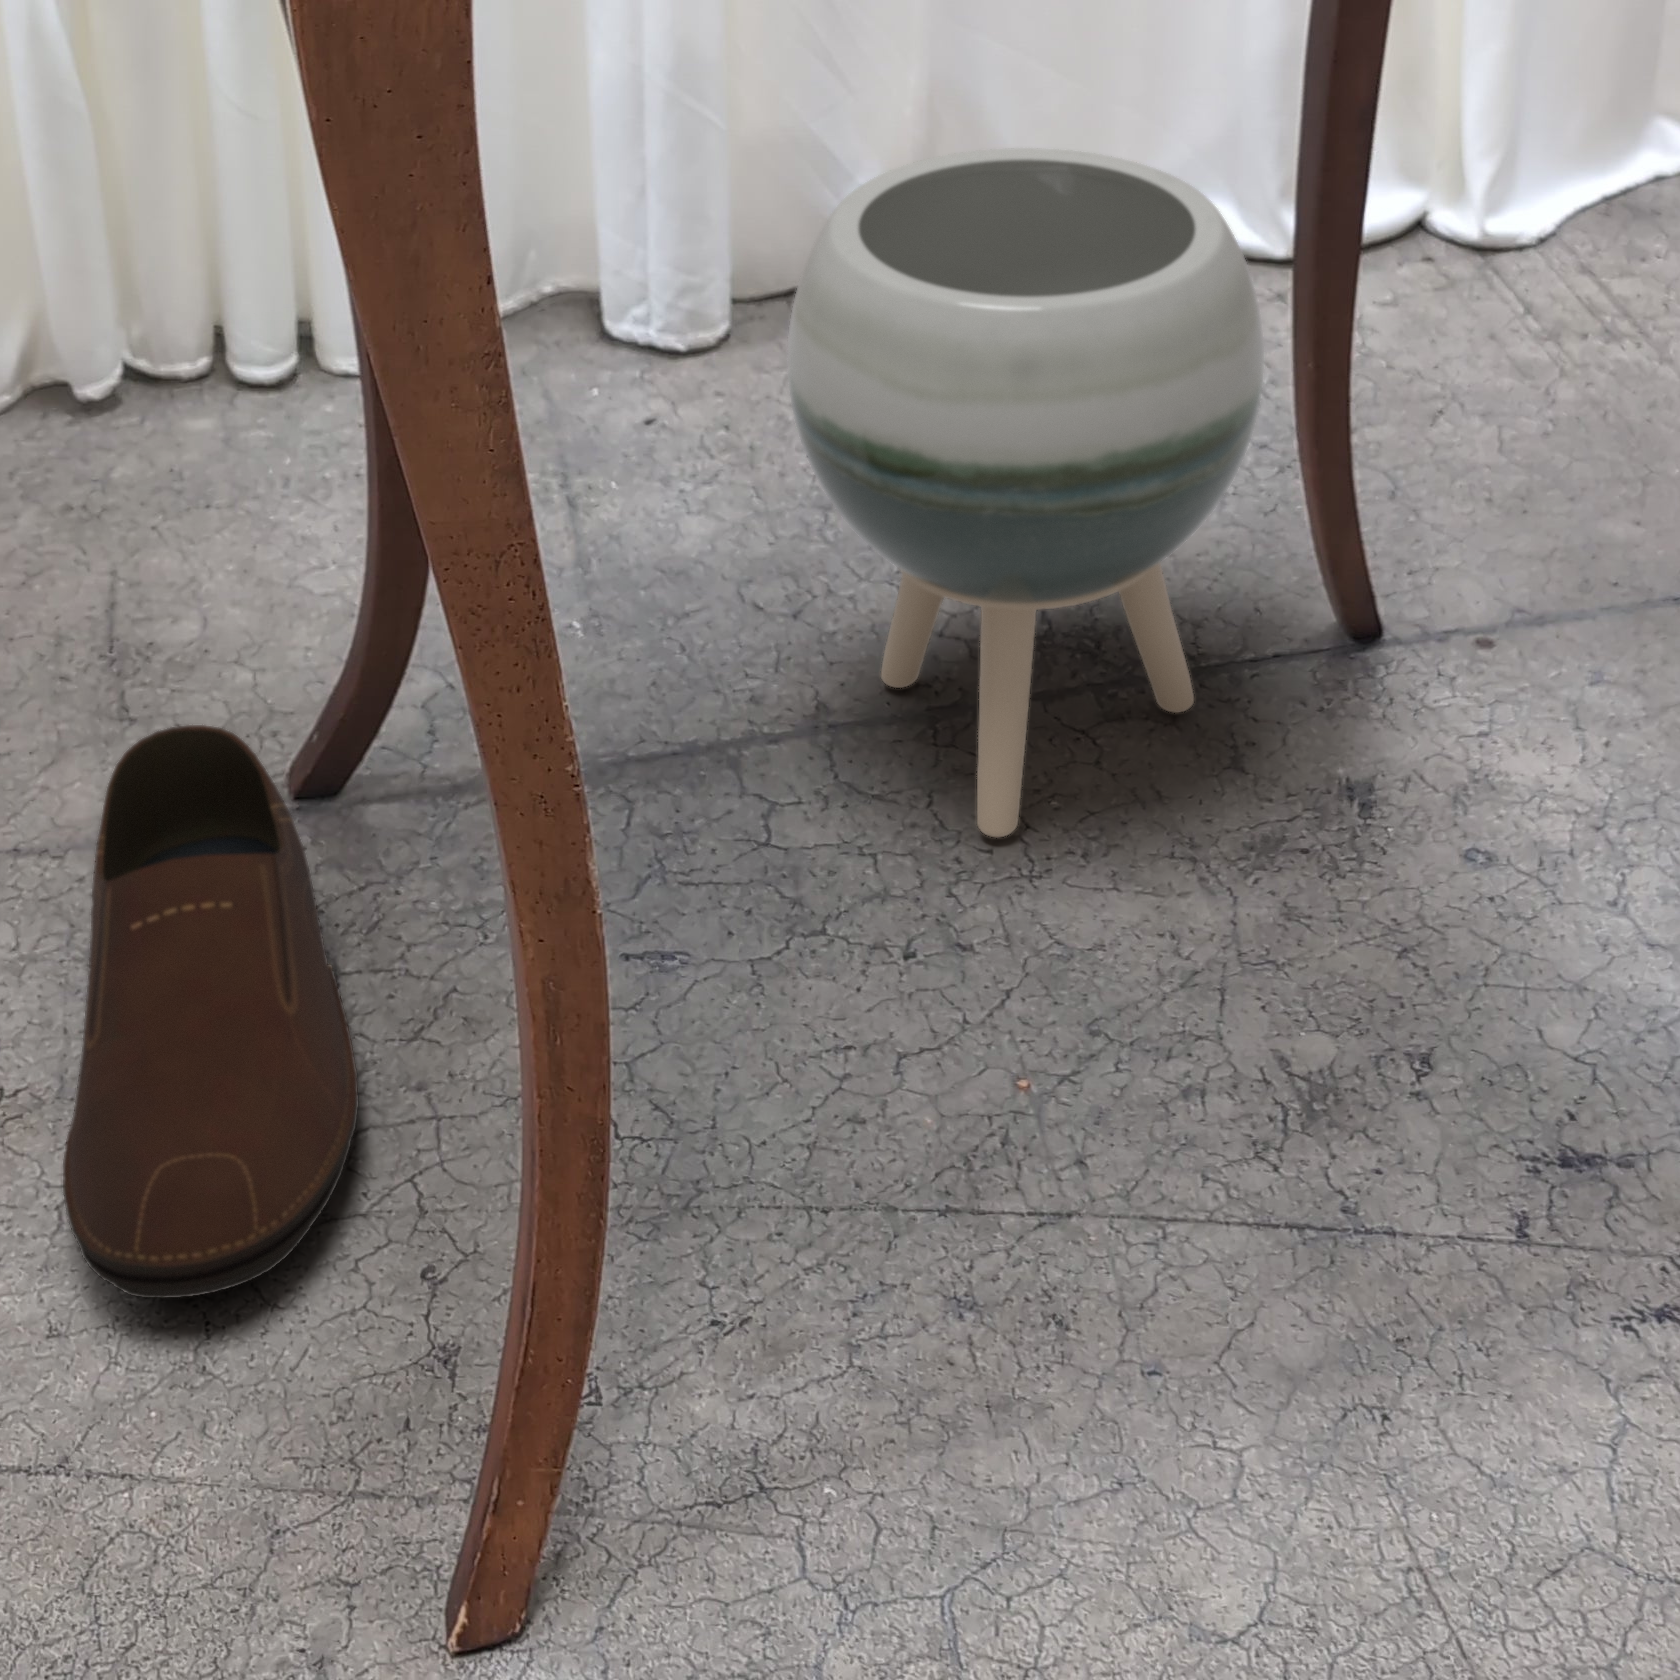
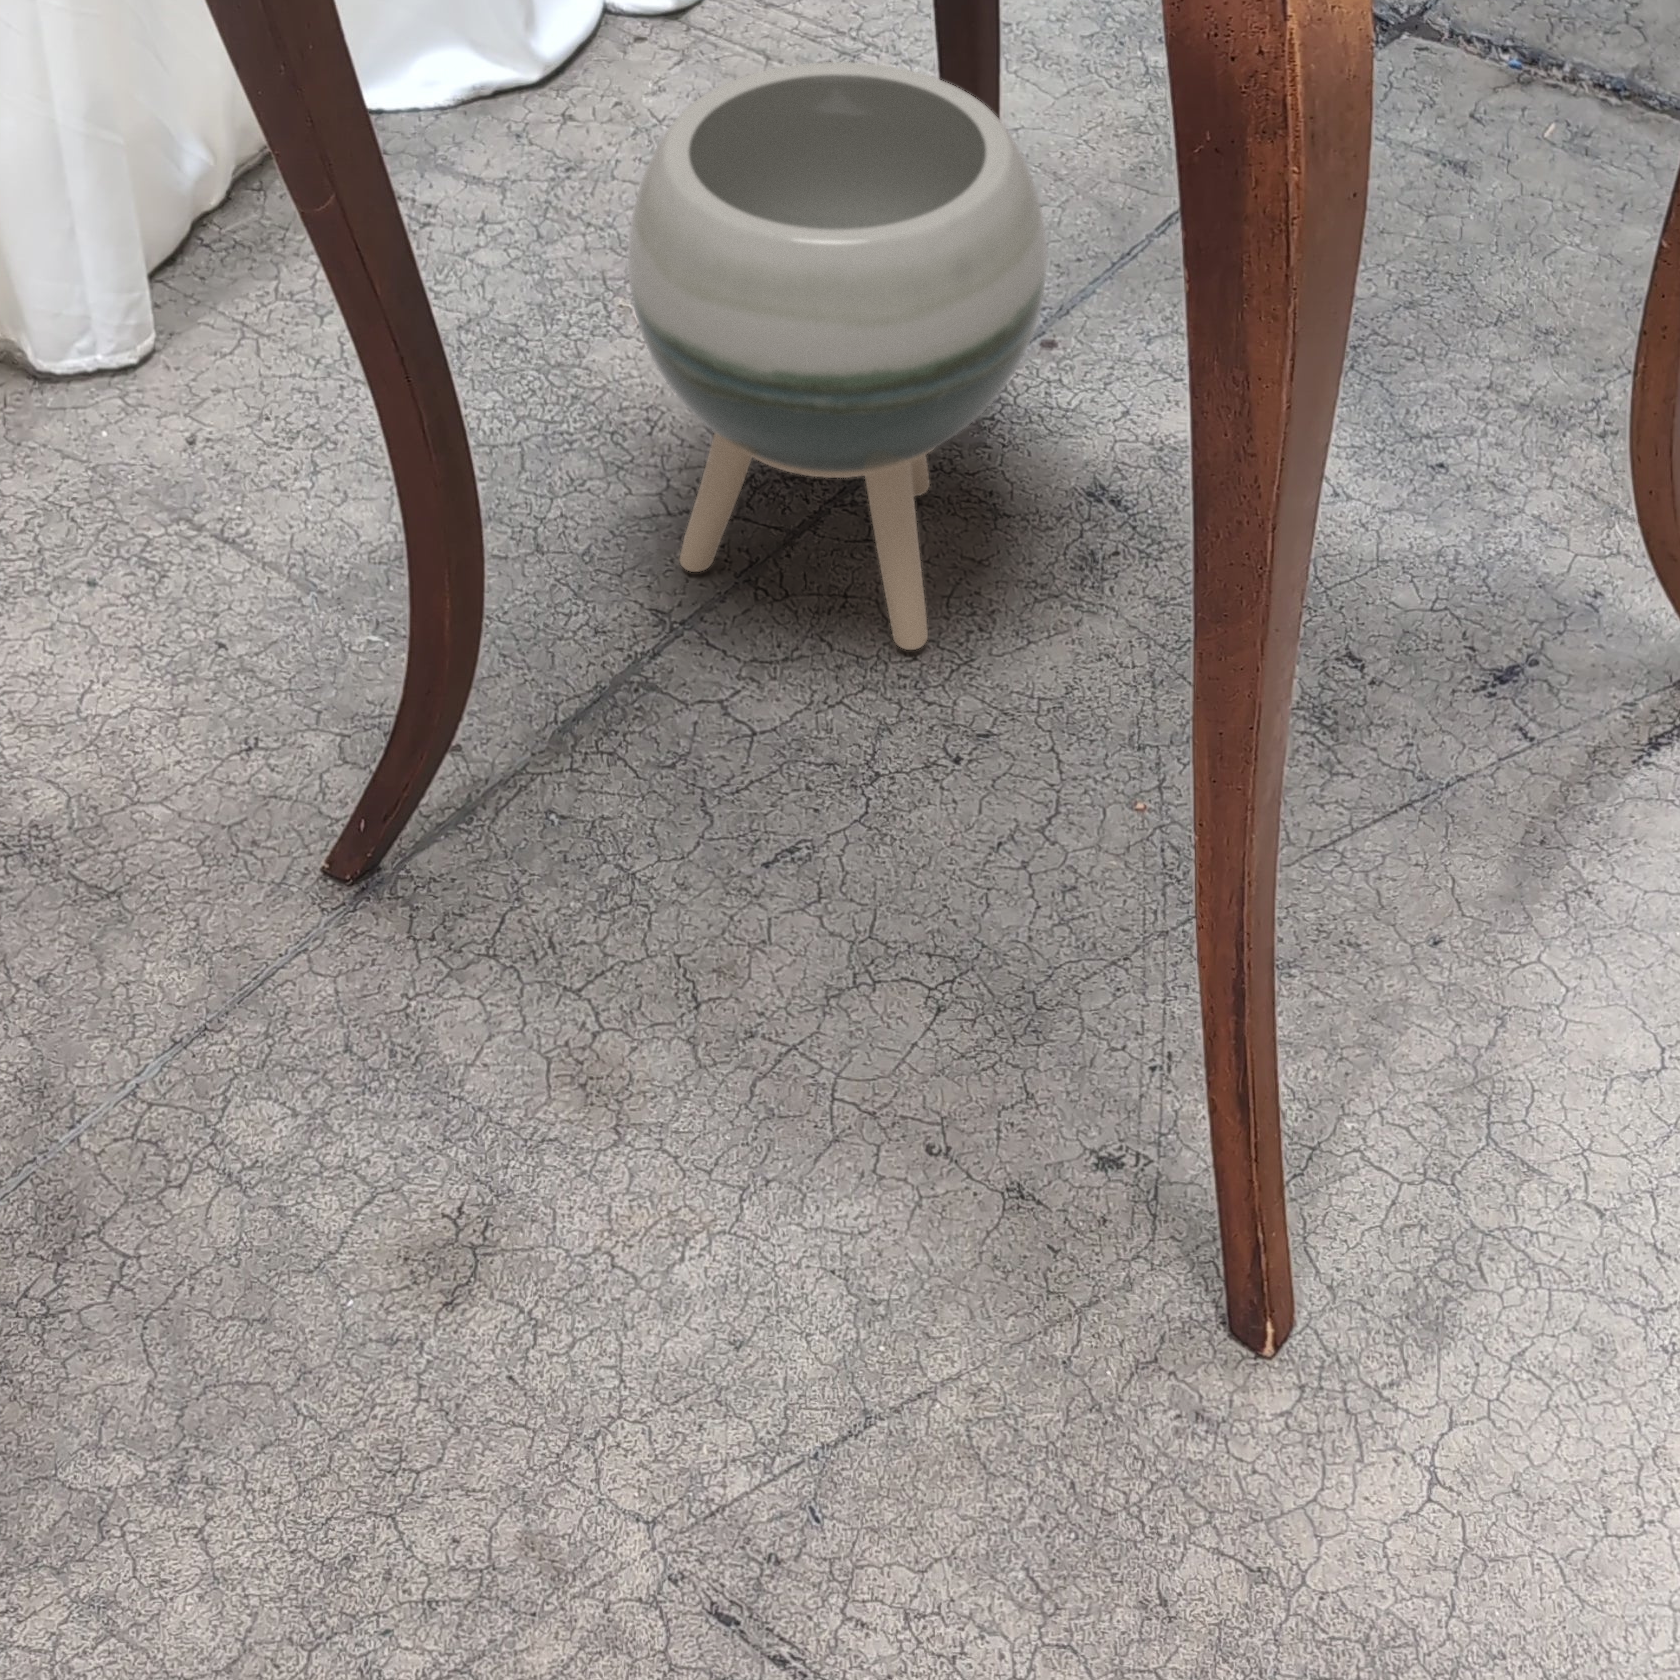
shoe: present [63,725,359,1298] -> none [348,848,869,1290]

